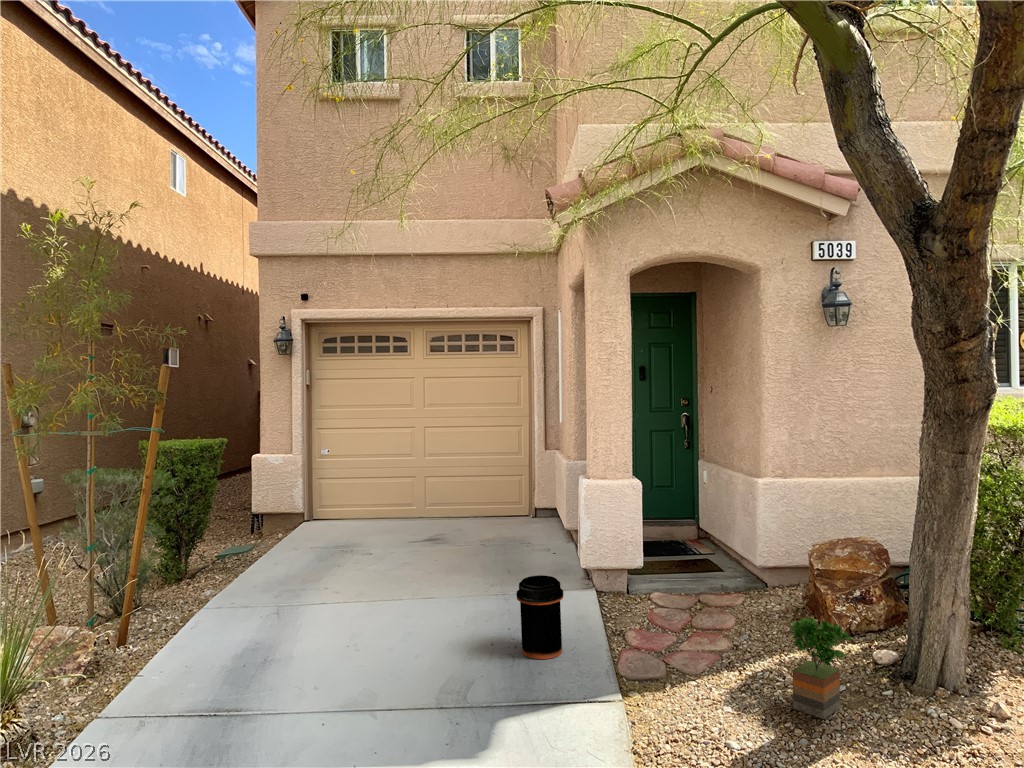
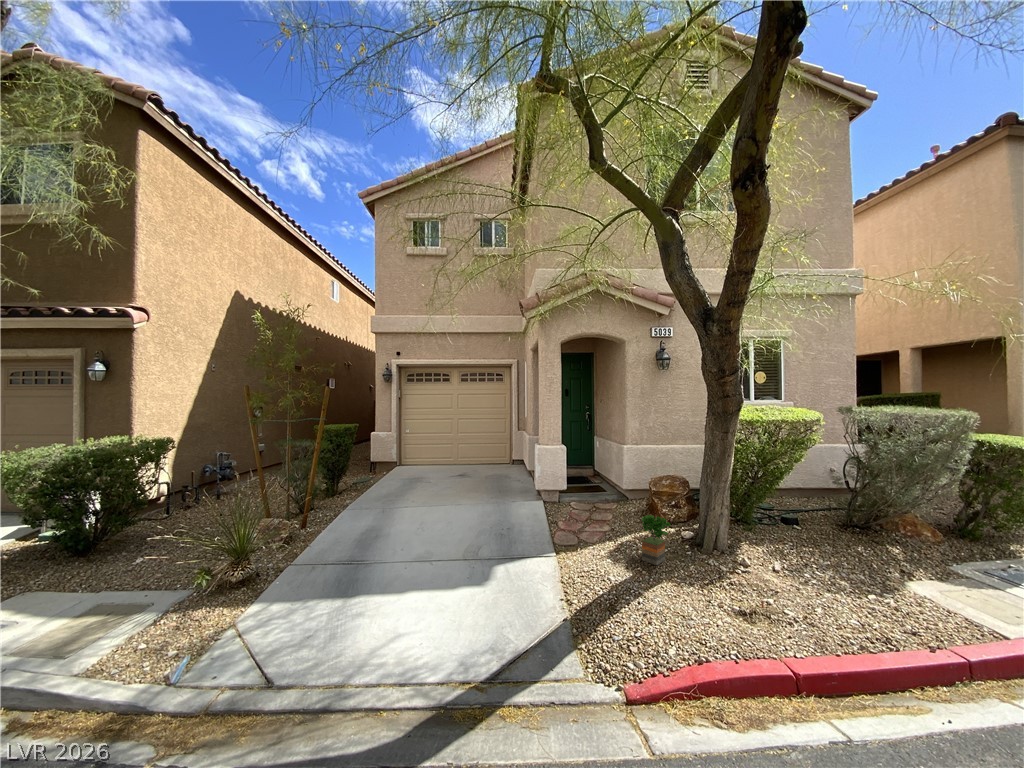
trash can: present [516,575,563,659] -> none [502,493,526,536]

